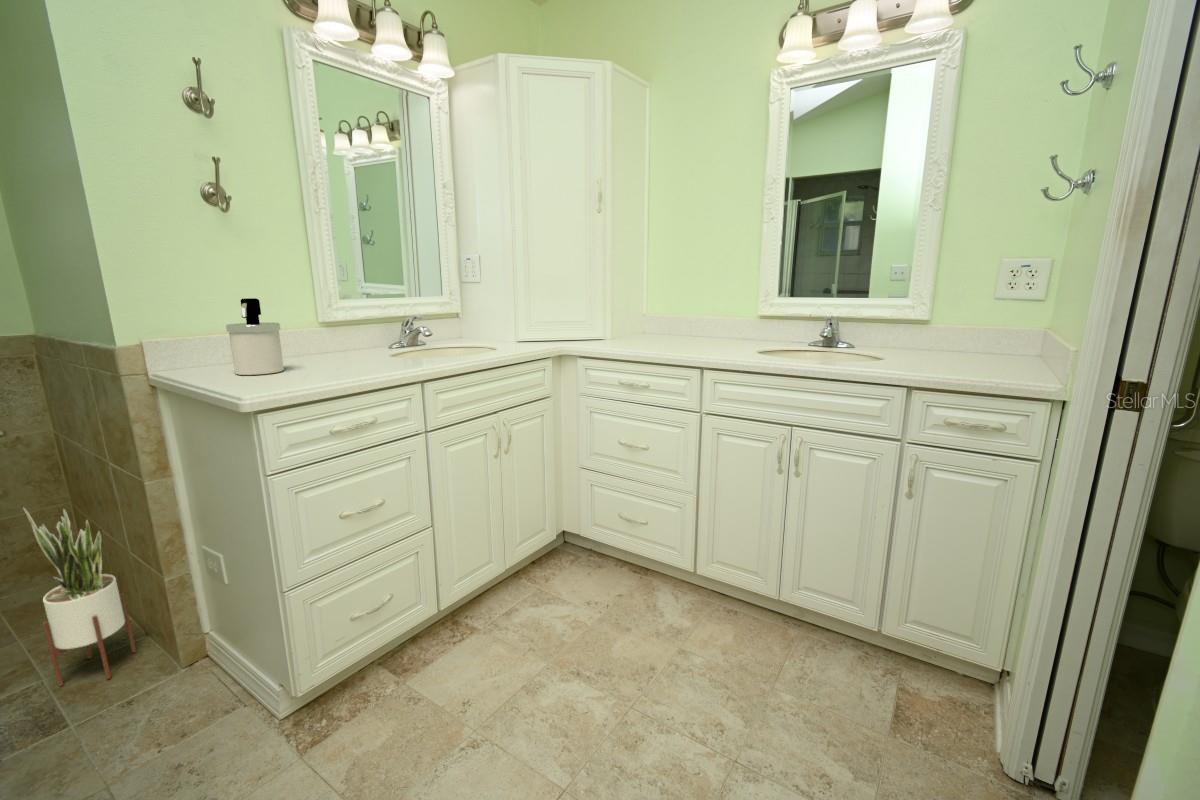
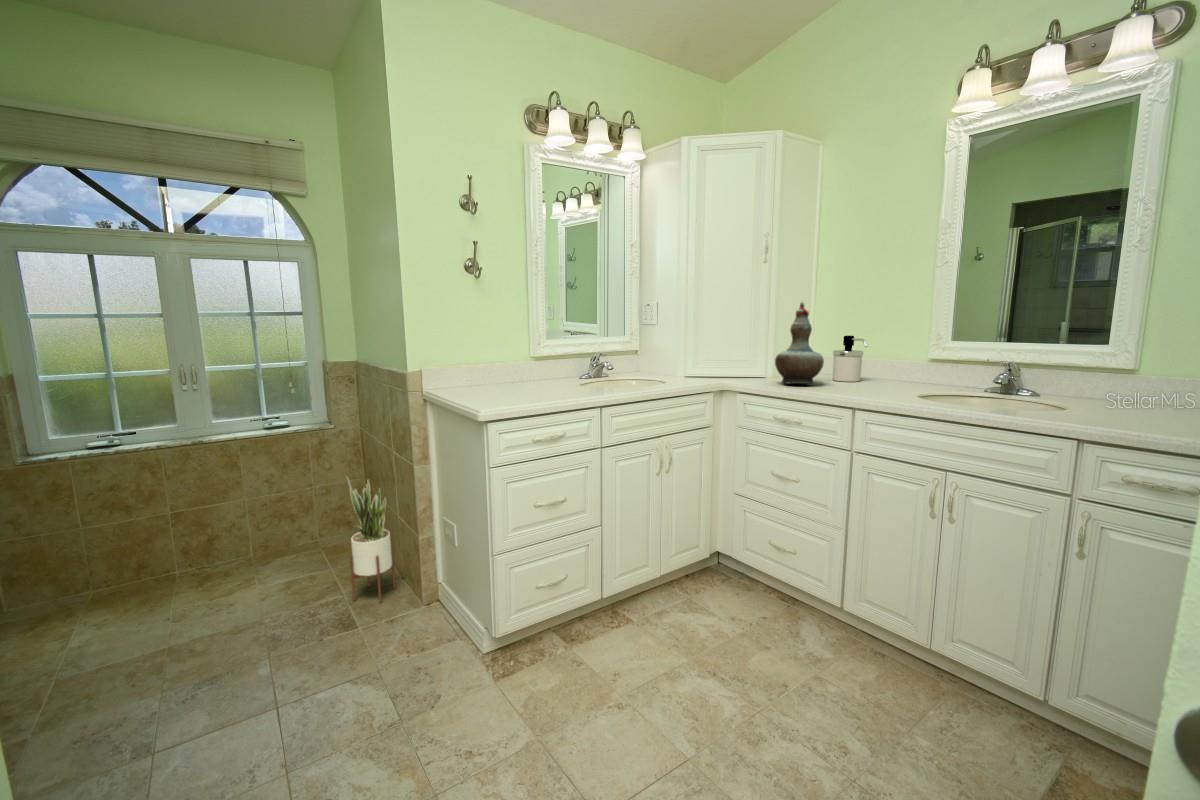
decorative vase: none [615,255,664,344] -> present [775,303,824,384]
soap dispenser: present [226,298,284,375] -> present [833,335,867,382]

